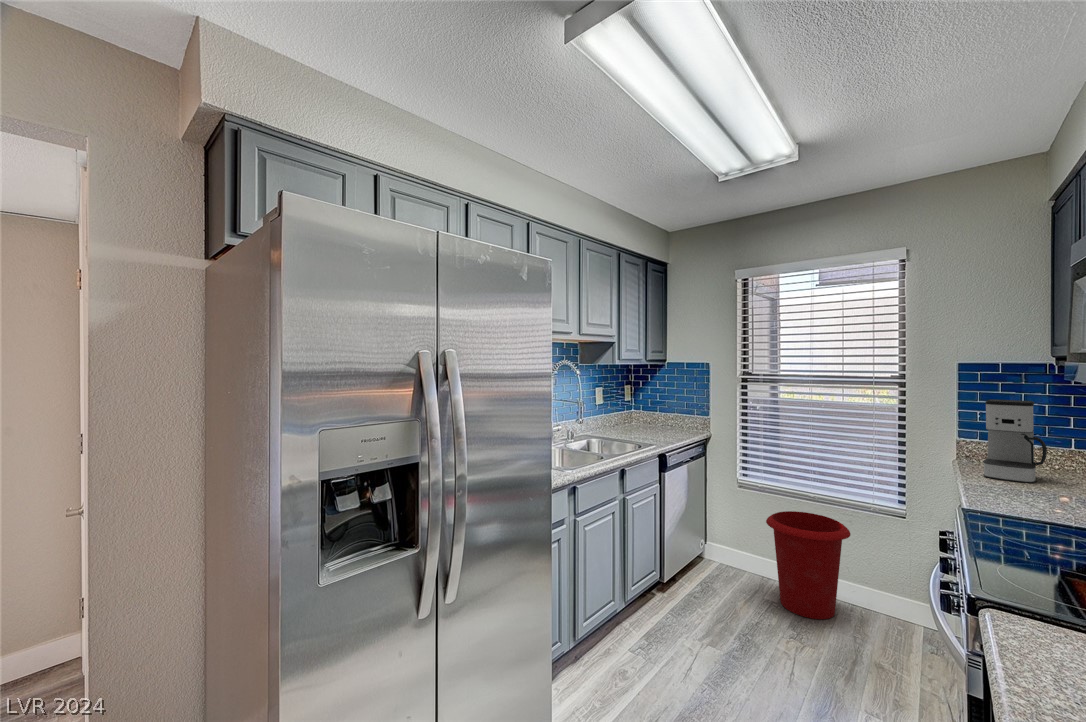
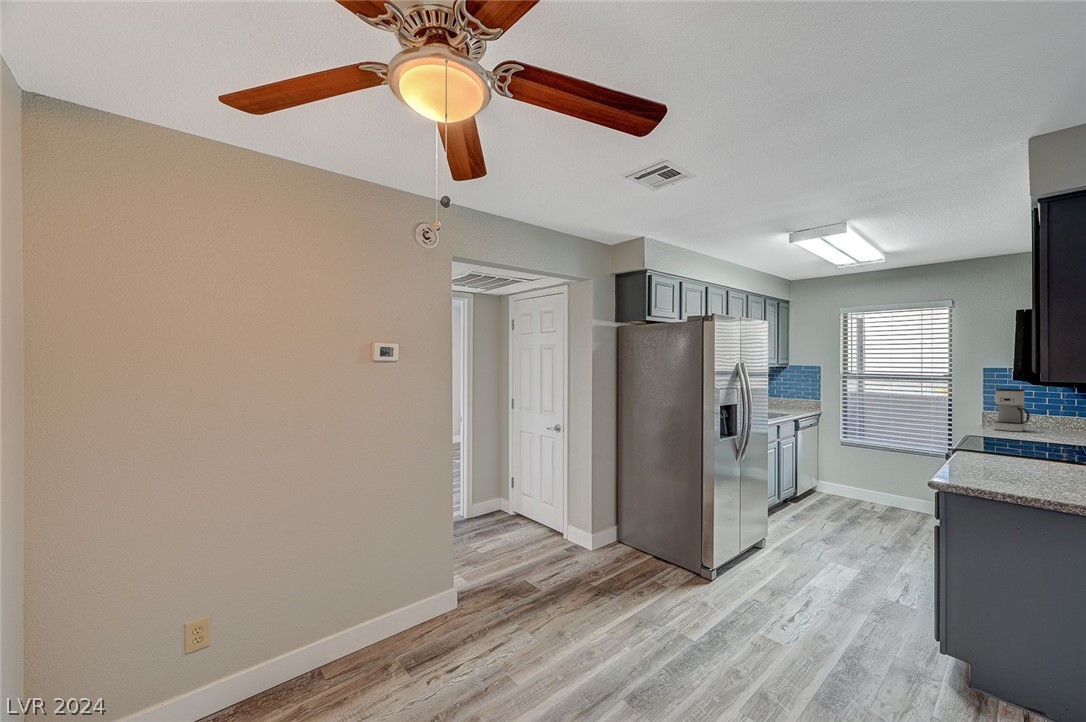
waste bin: present [766,511,850,619] -> none [862,457,916,516]

